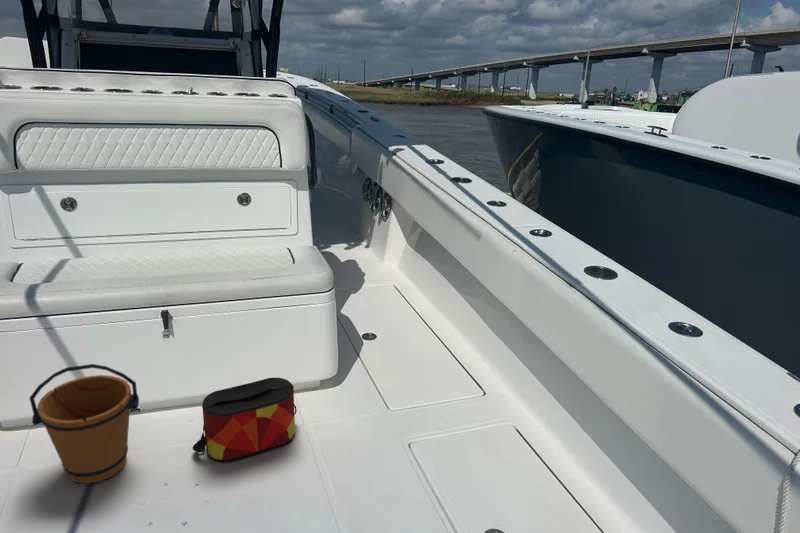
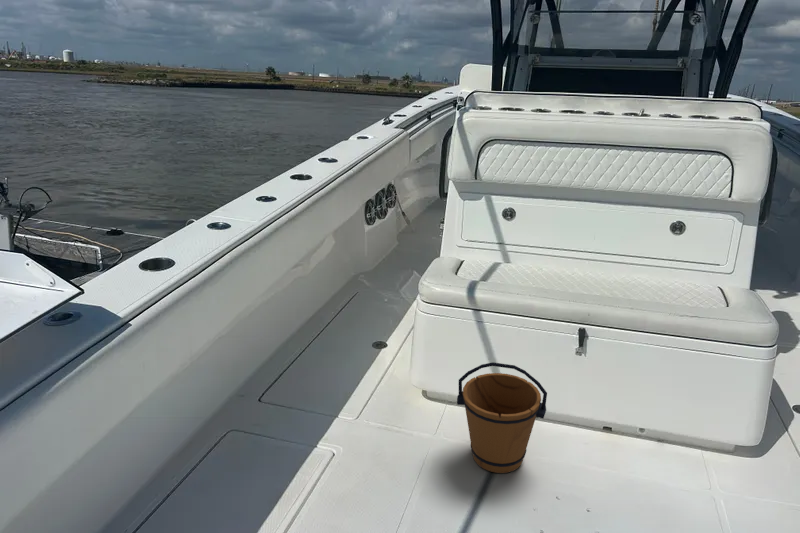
bag: present [192,378,297,462] -> none [586,424,709,507]

